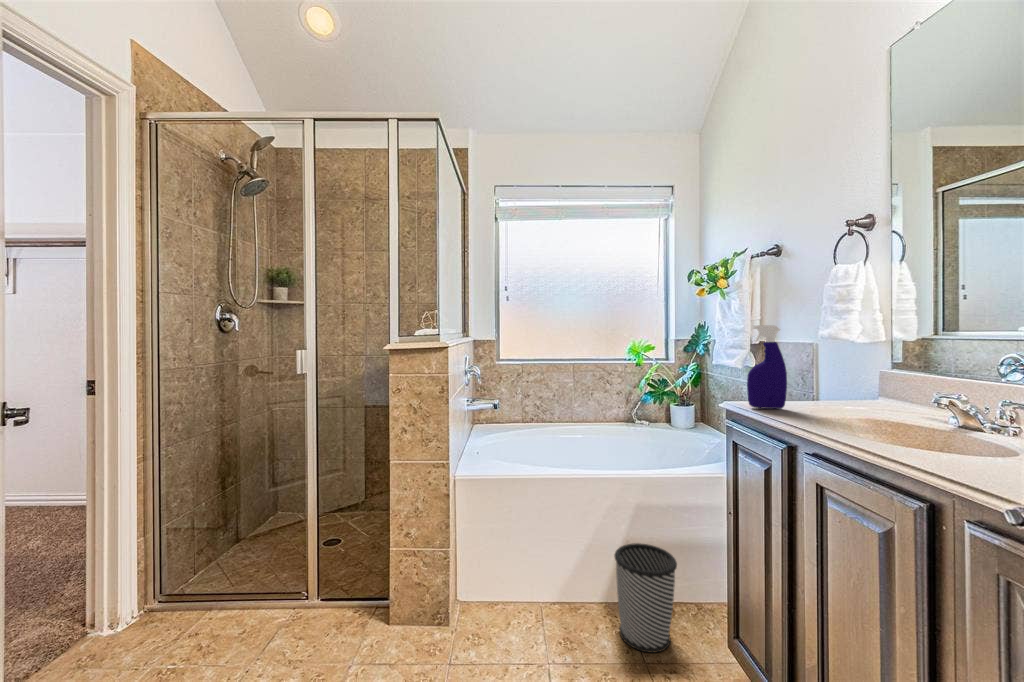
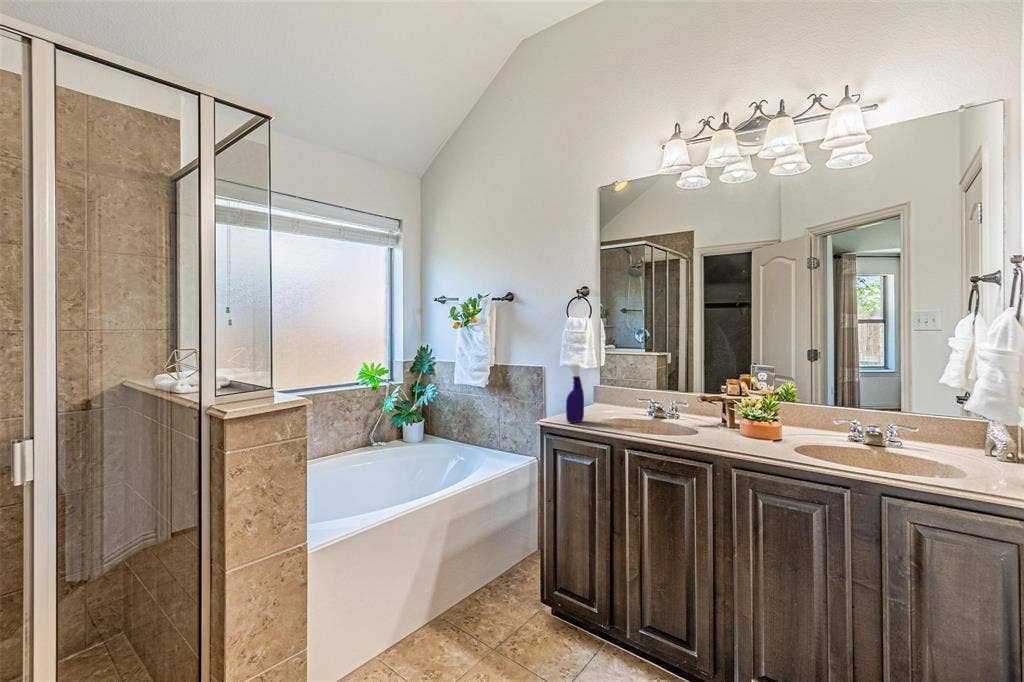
wastebasket: present [614,543,677,653] -> none [449,551,501,645]

